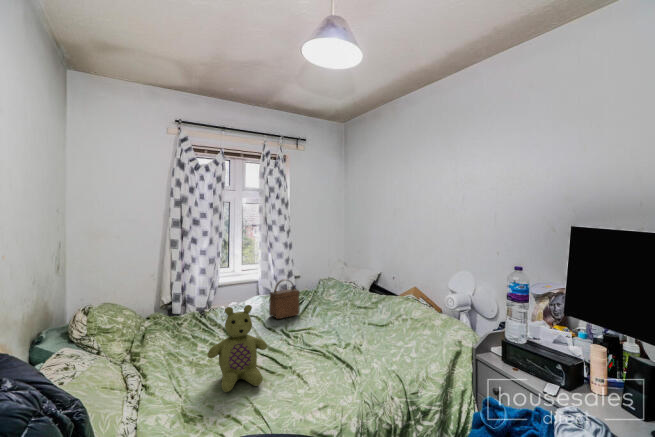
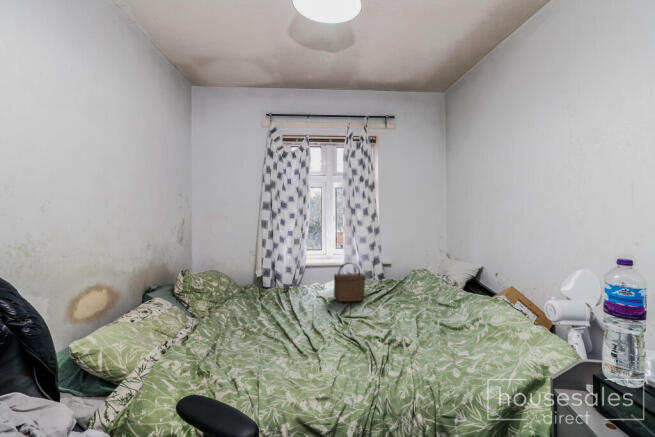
stuffed bear: present [207,305,267,392] -> none [239,281,295,362]

